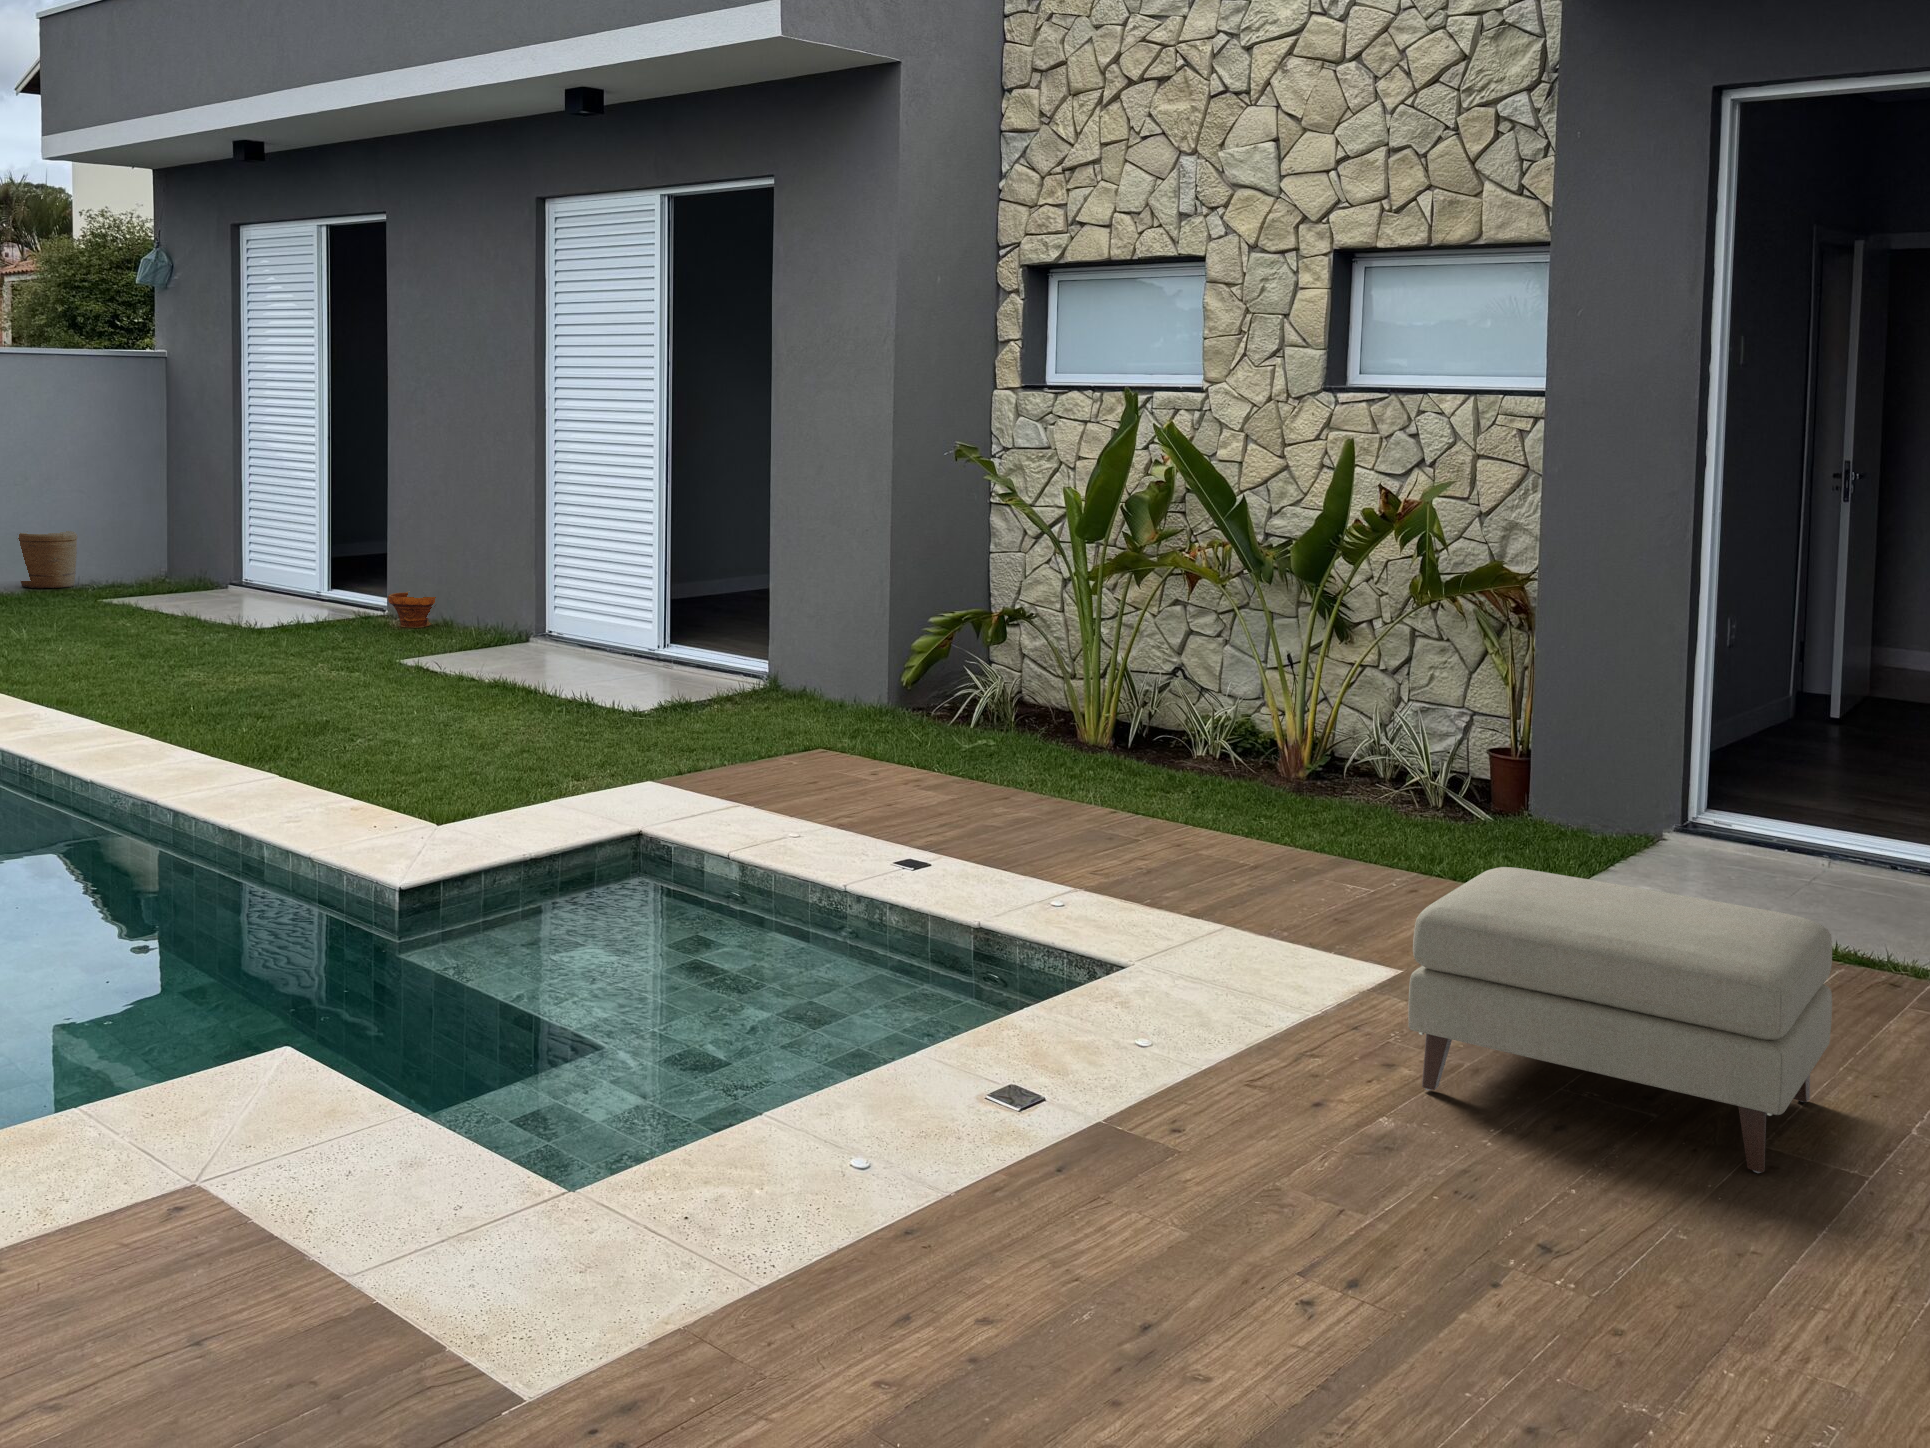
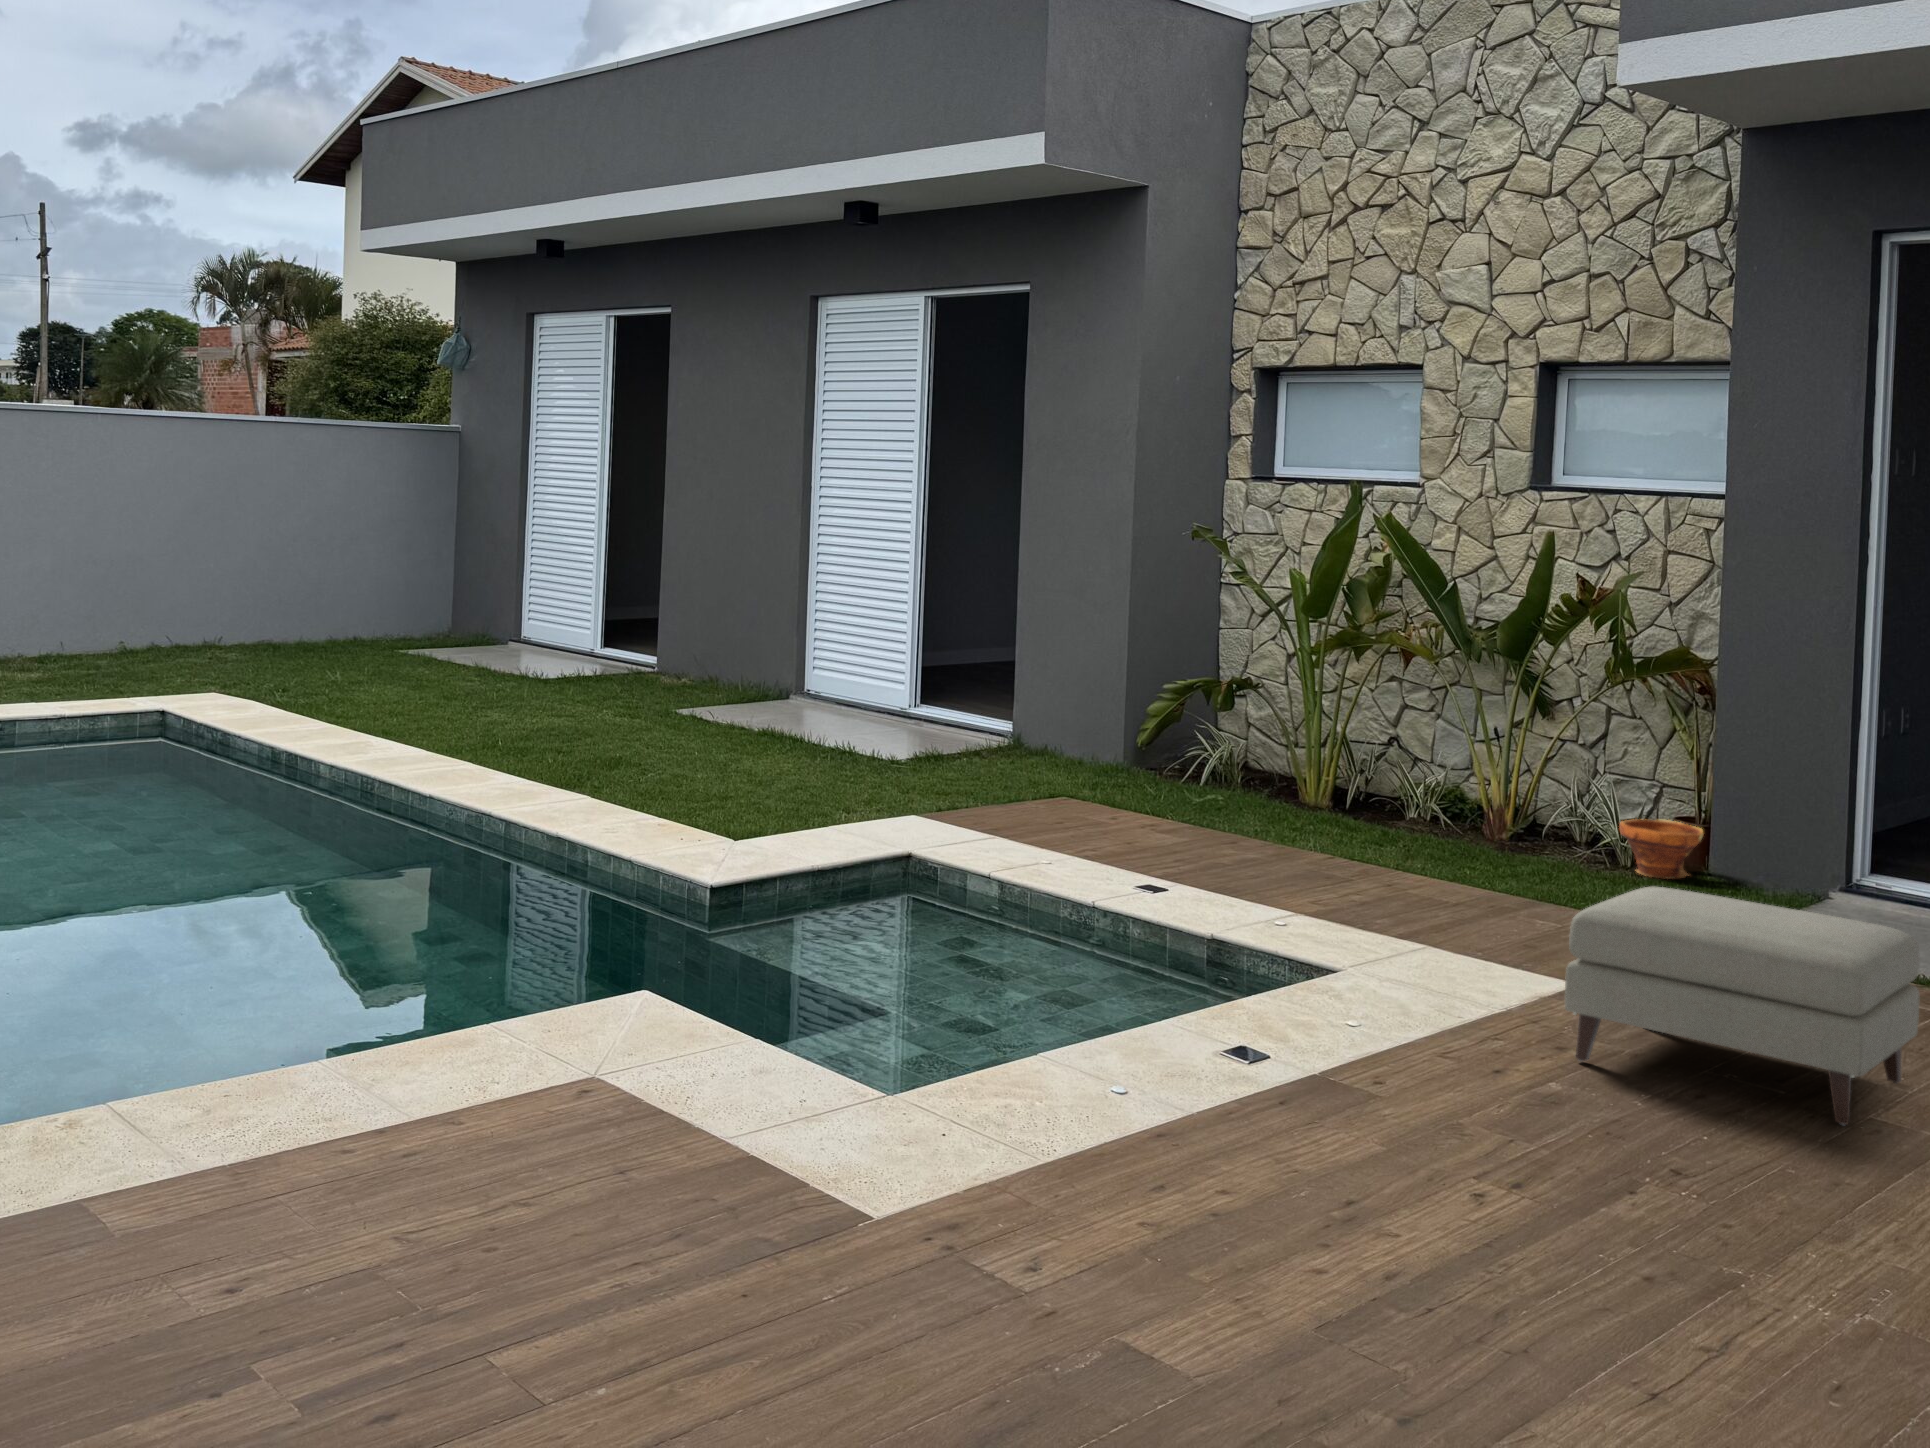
woven basket: present [18,531,77,589] -> none [313,590,368,644]
planter: present [388,592,436,628] -> present [1619,819,1703,879]

